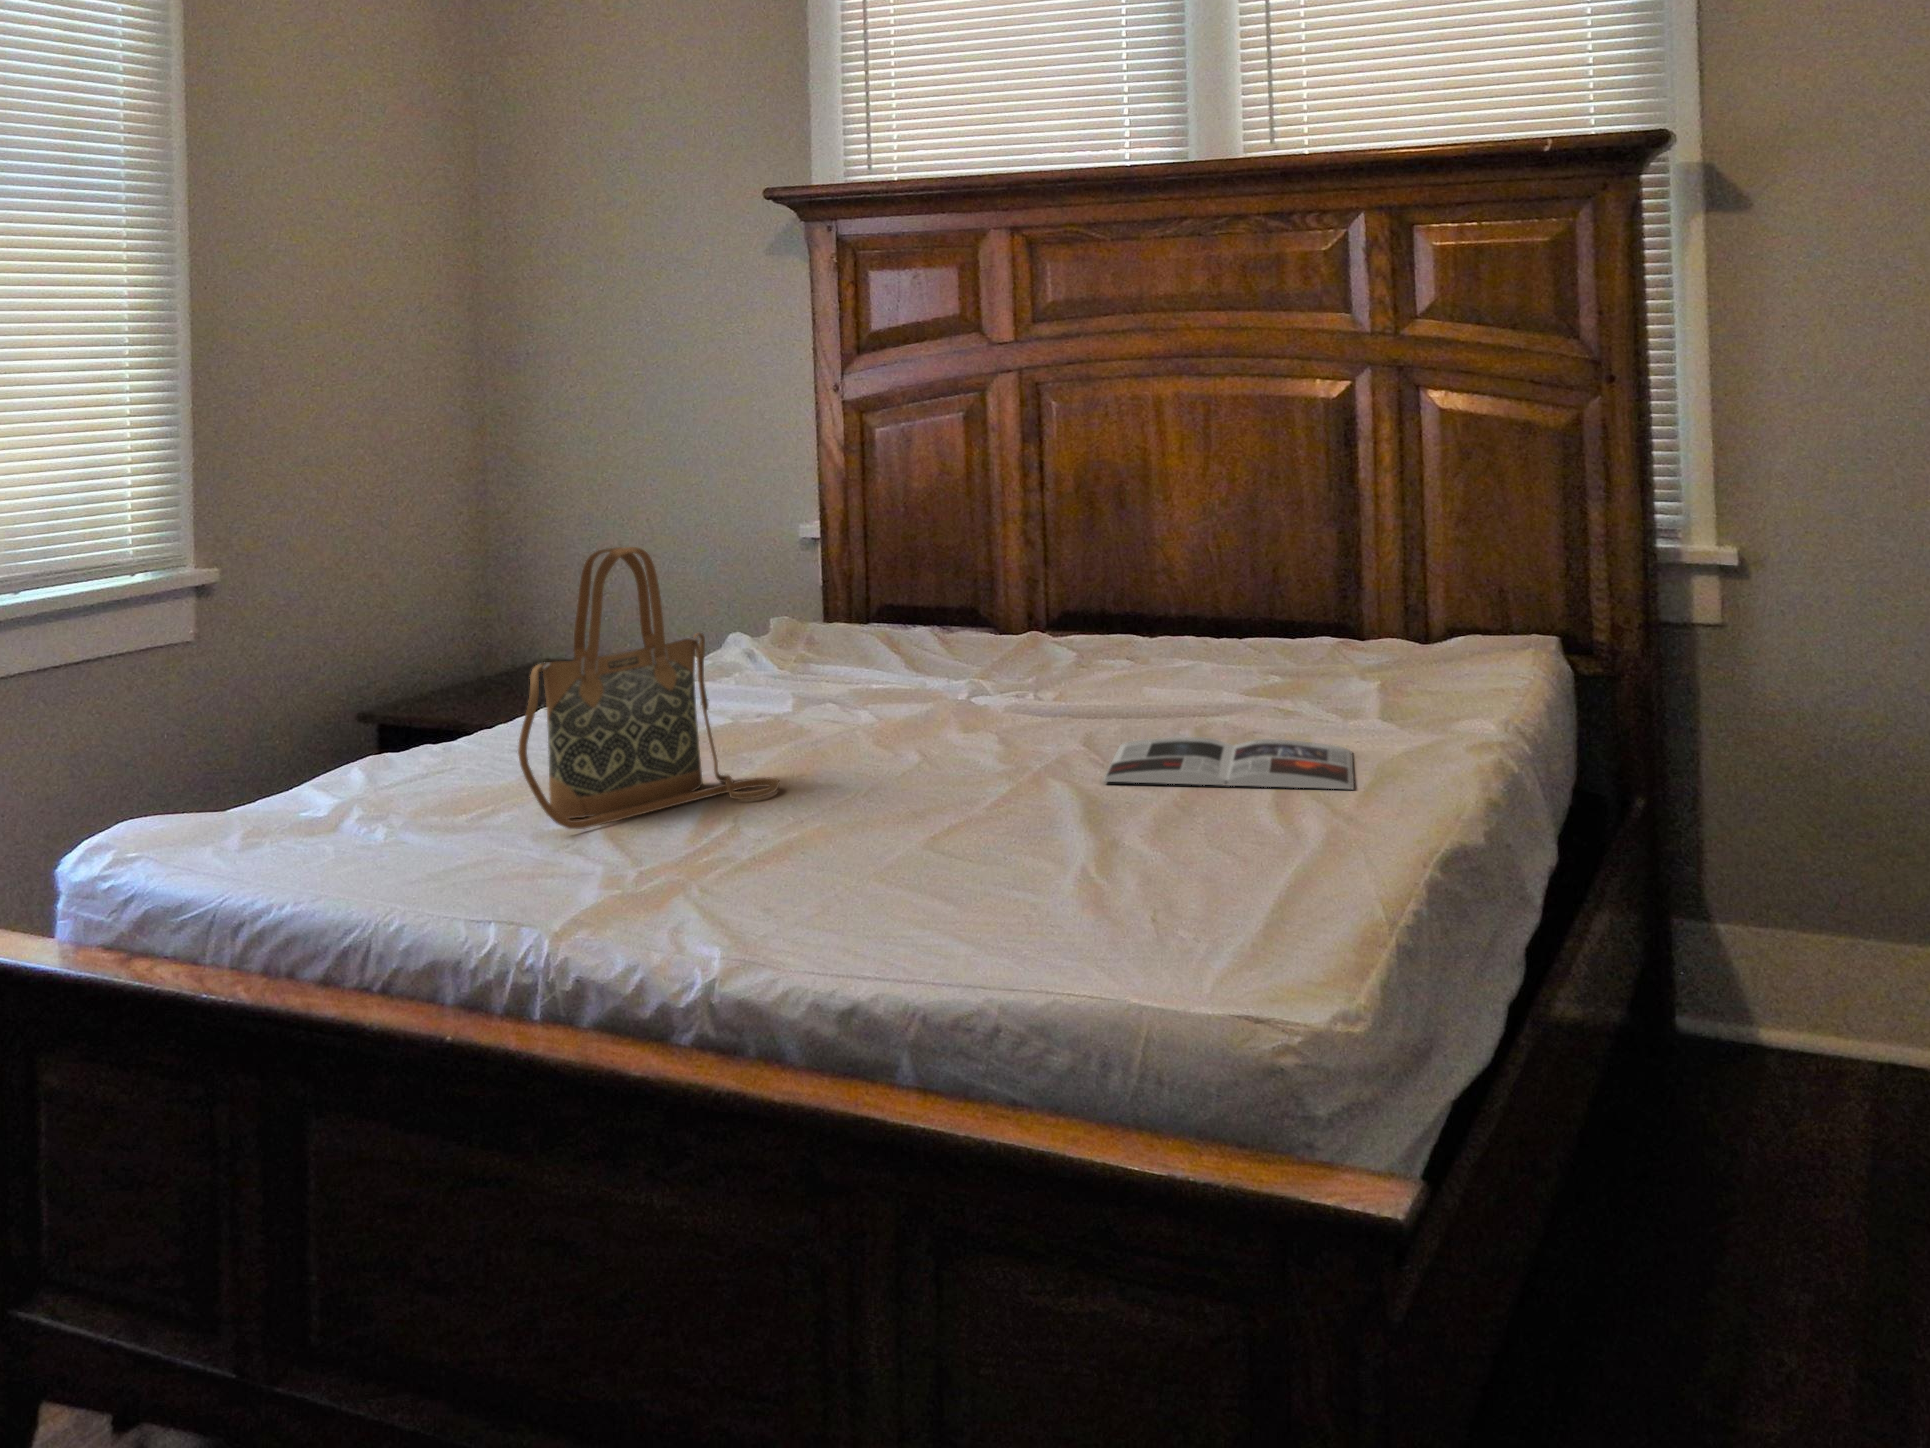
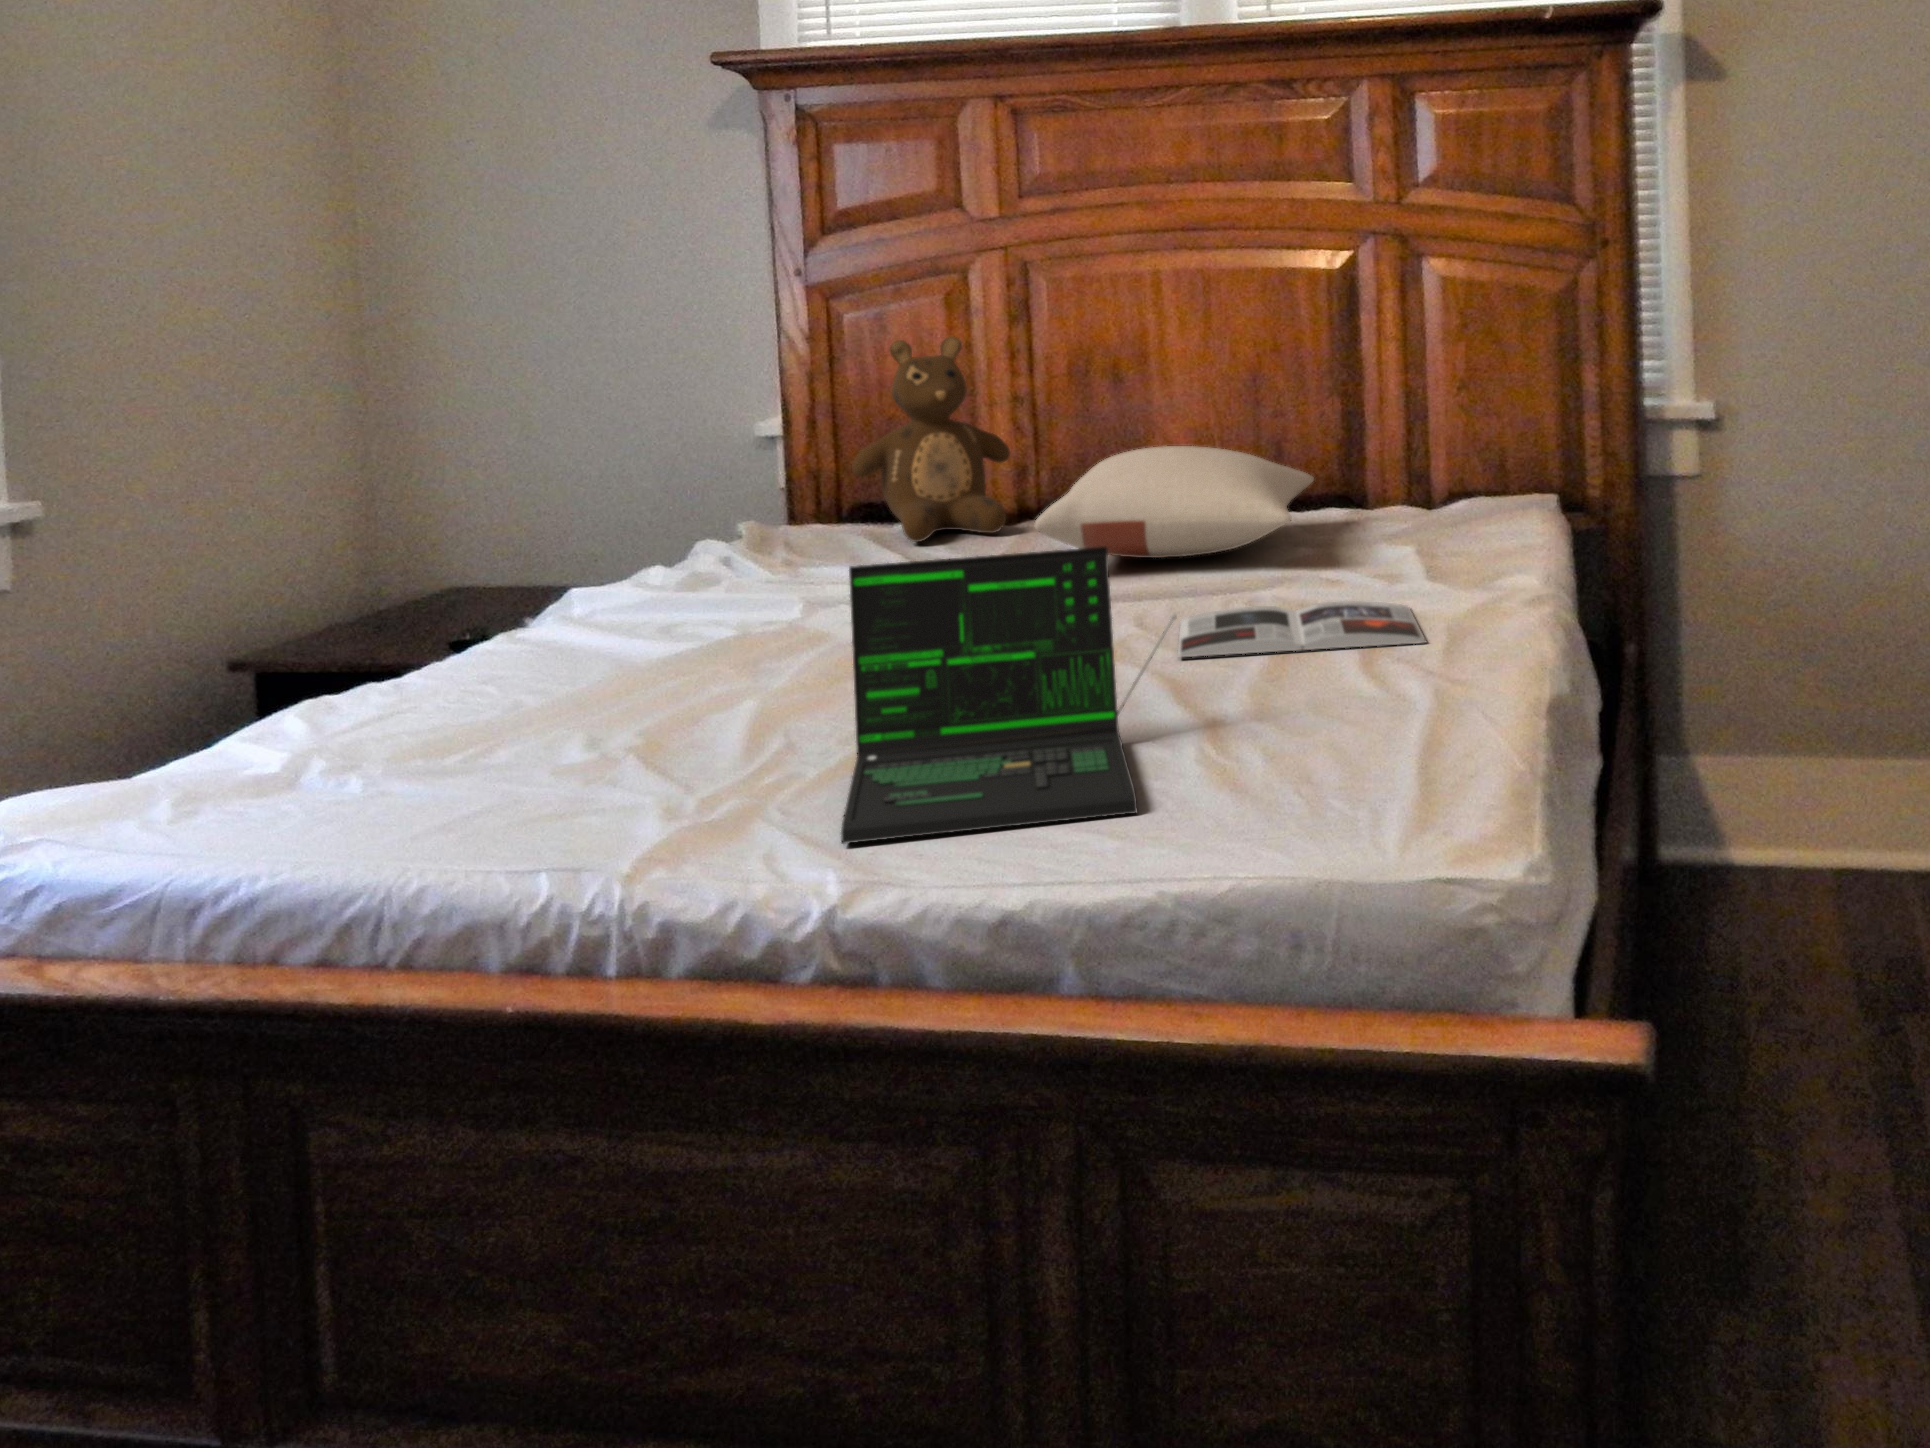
teddy bear: none [855,455,1003,649] -> present [852,336,1010,542]
handbag: present [518,547,780,829] -> none [532,443,831,762]
pillow: none [1000,573,1291,680] -> present [1035,446,1314,558]
laptop: none [736,669,1076,929] -> present [841,546,1177,844]

